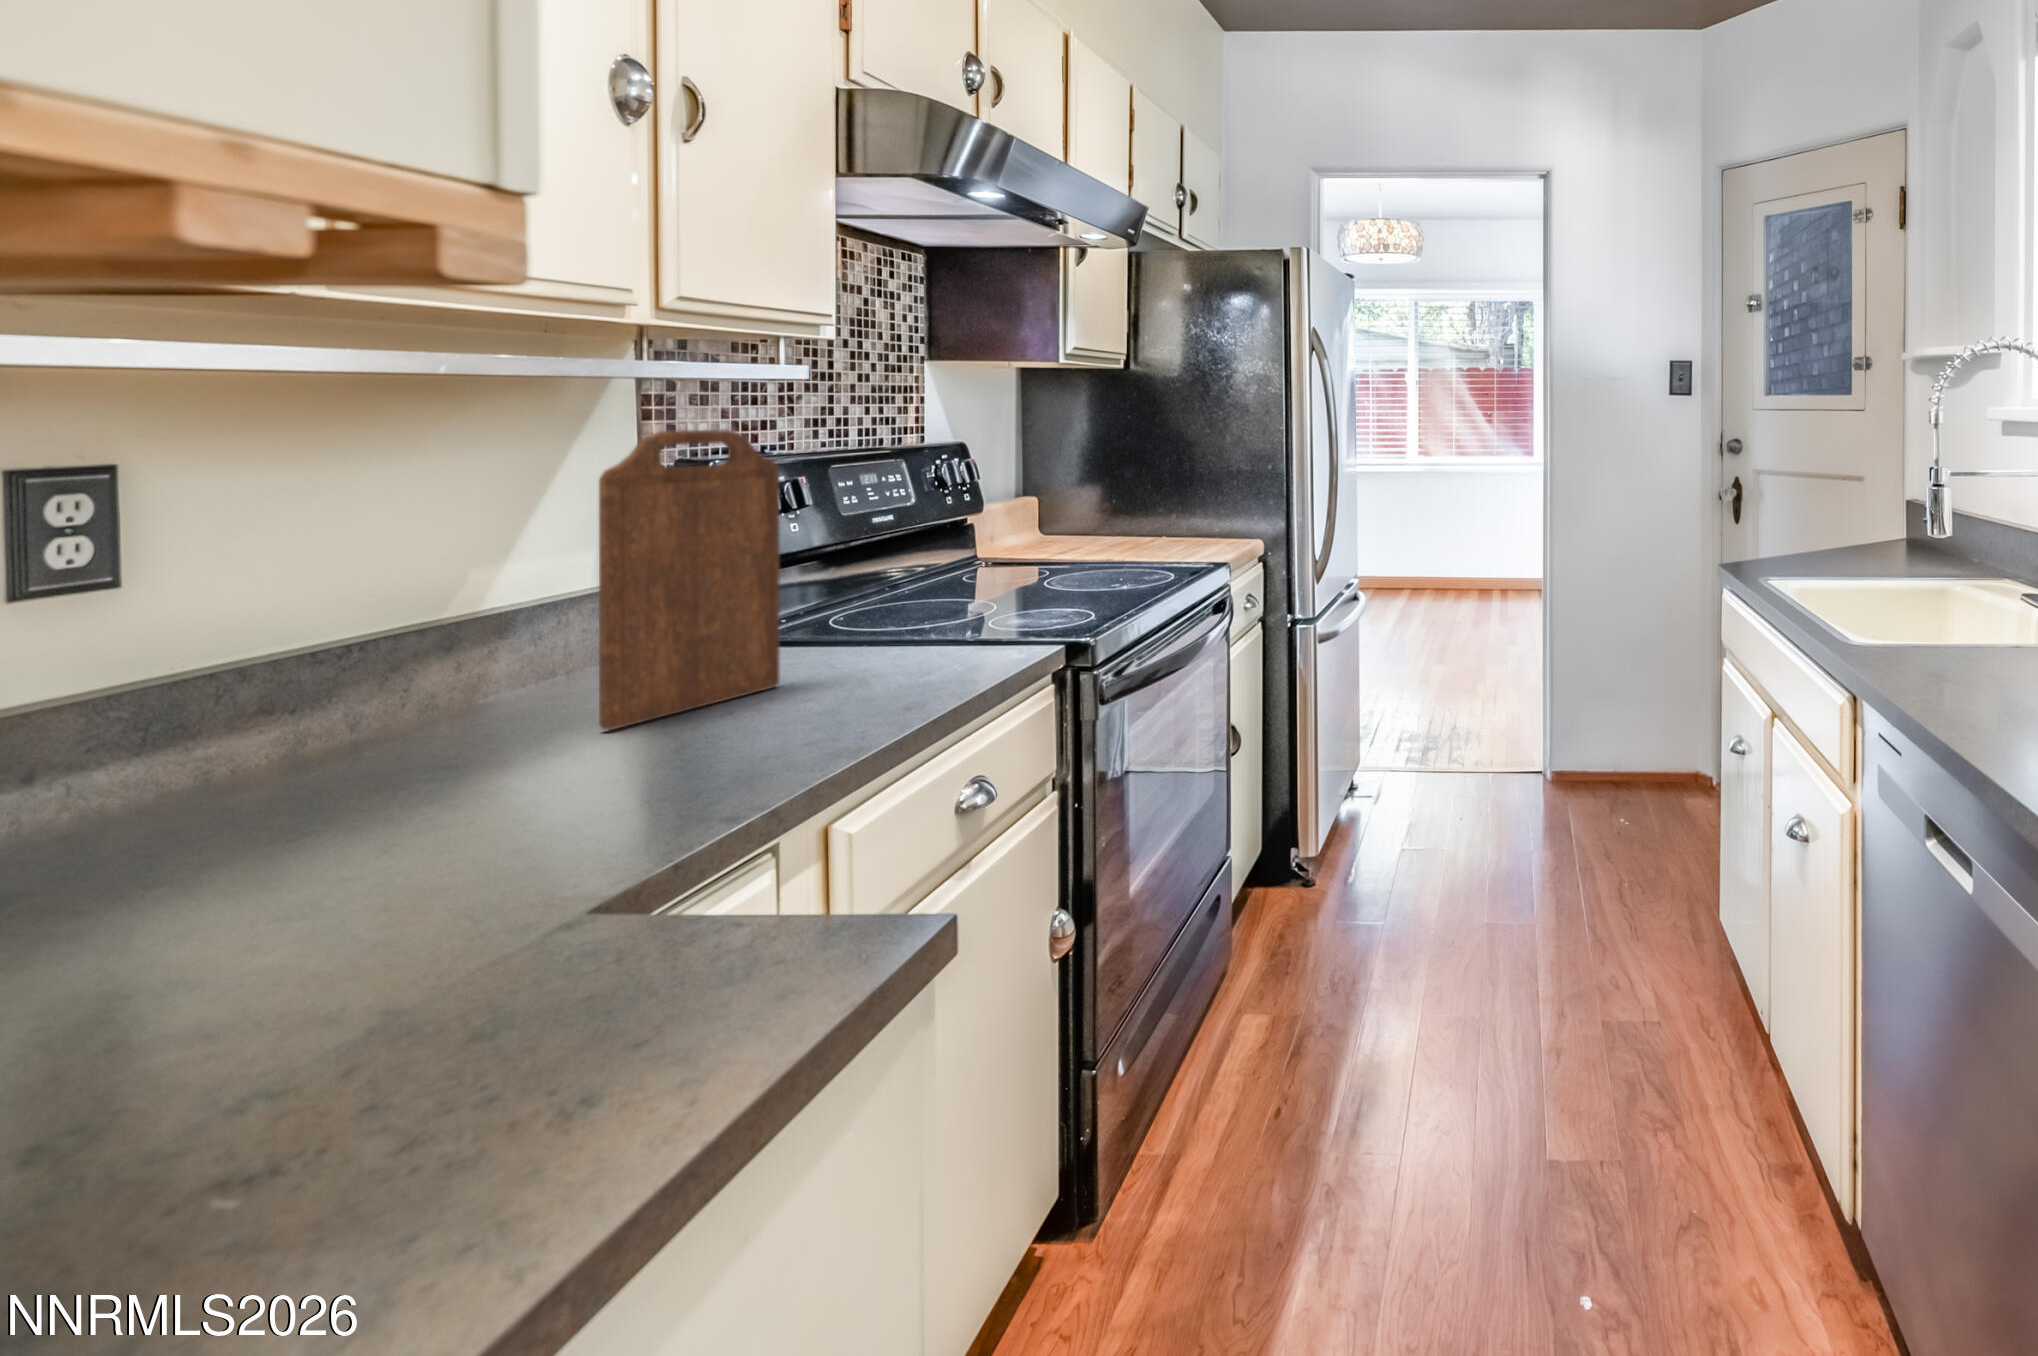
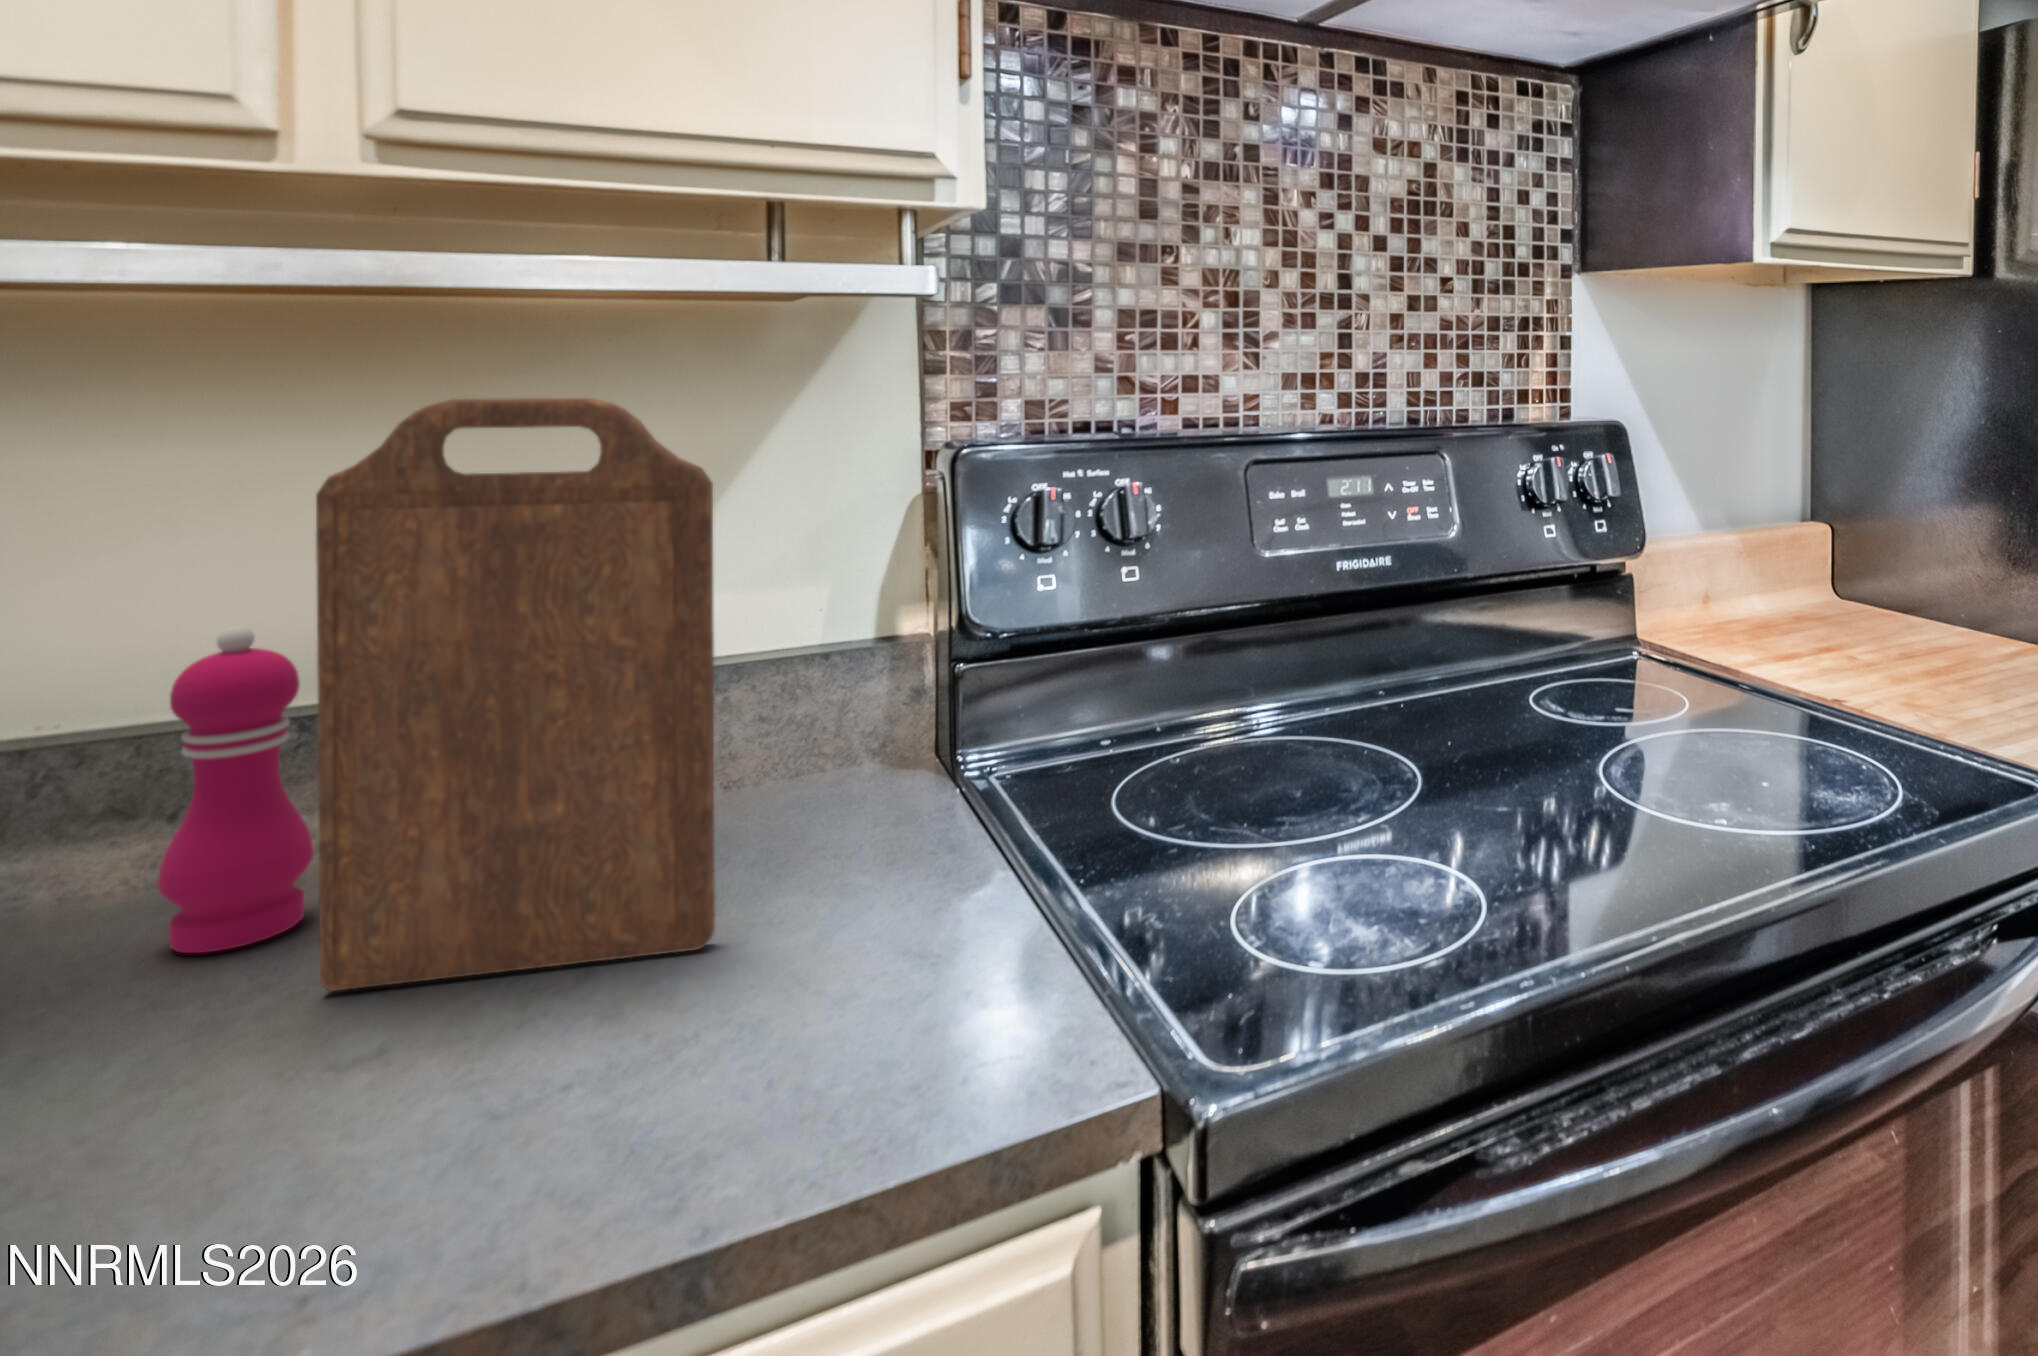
pepper mill: none [387,570,481,758] -> present [158,626,313,953]

